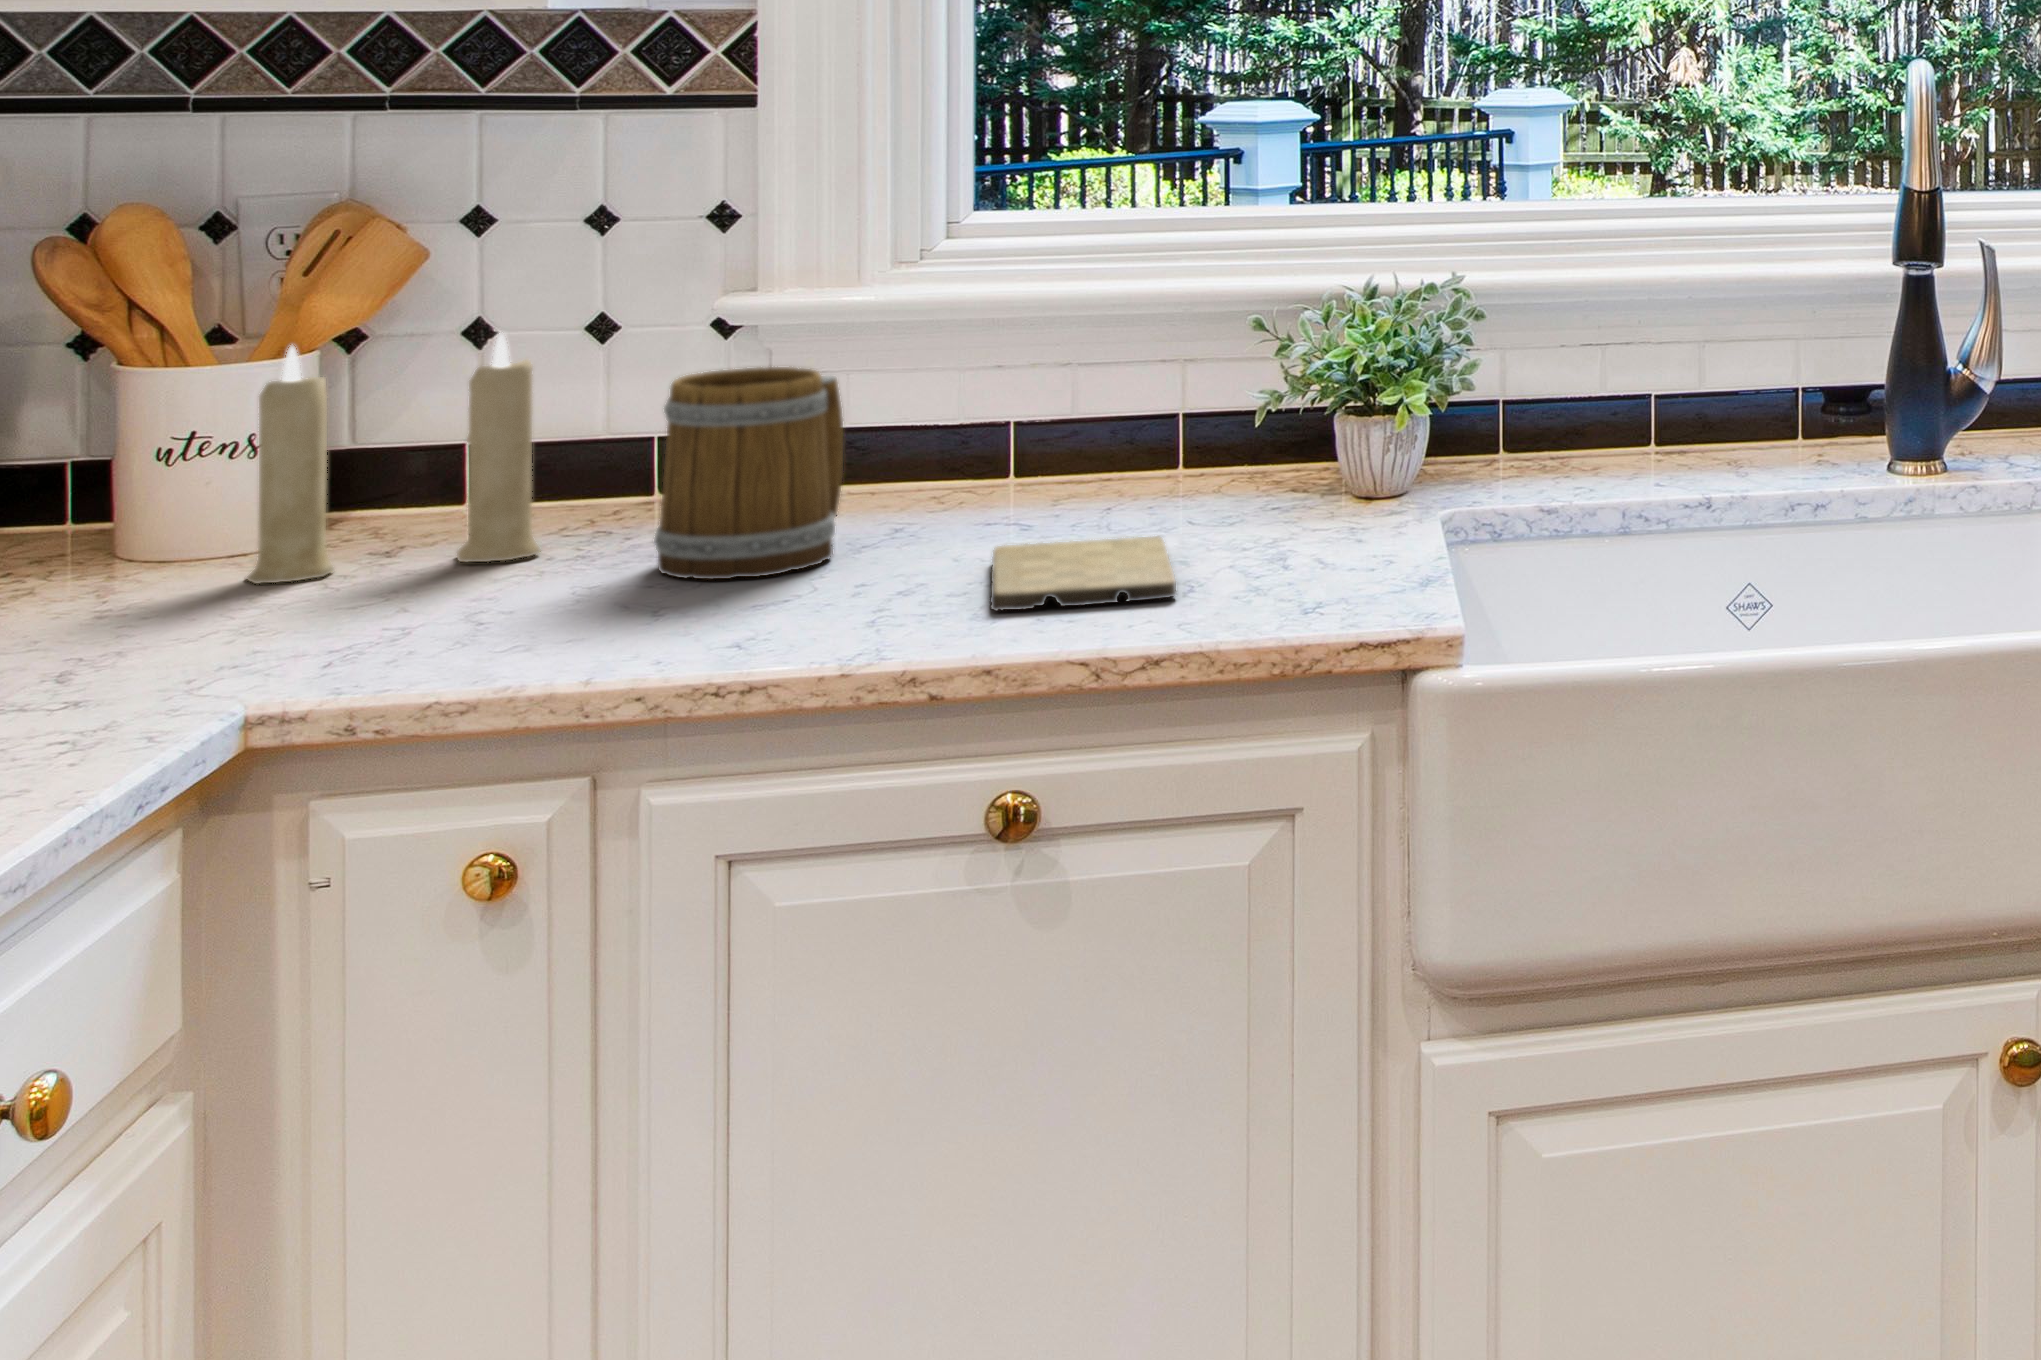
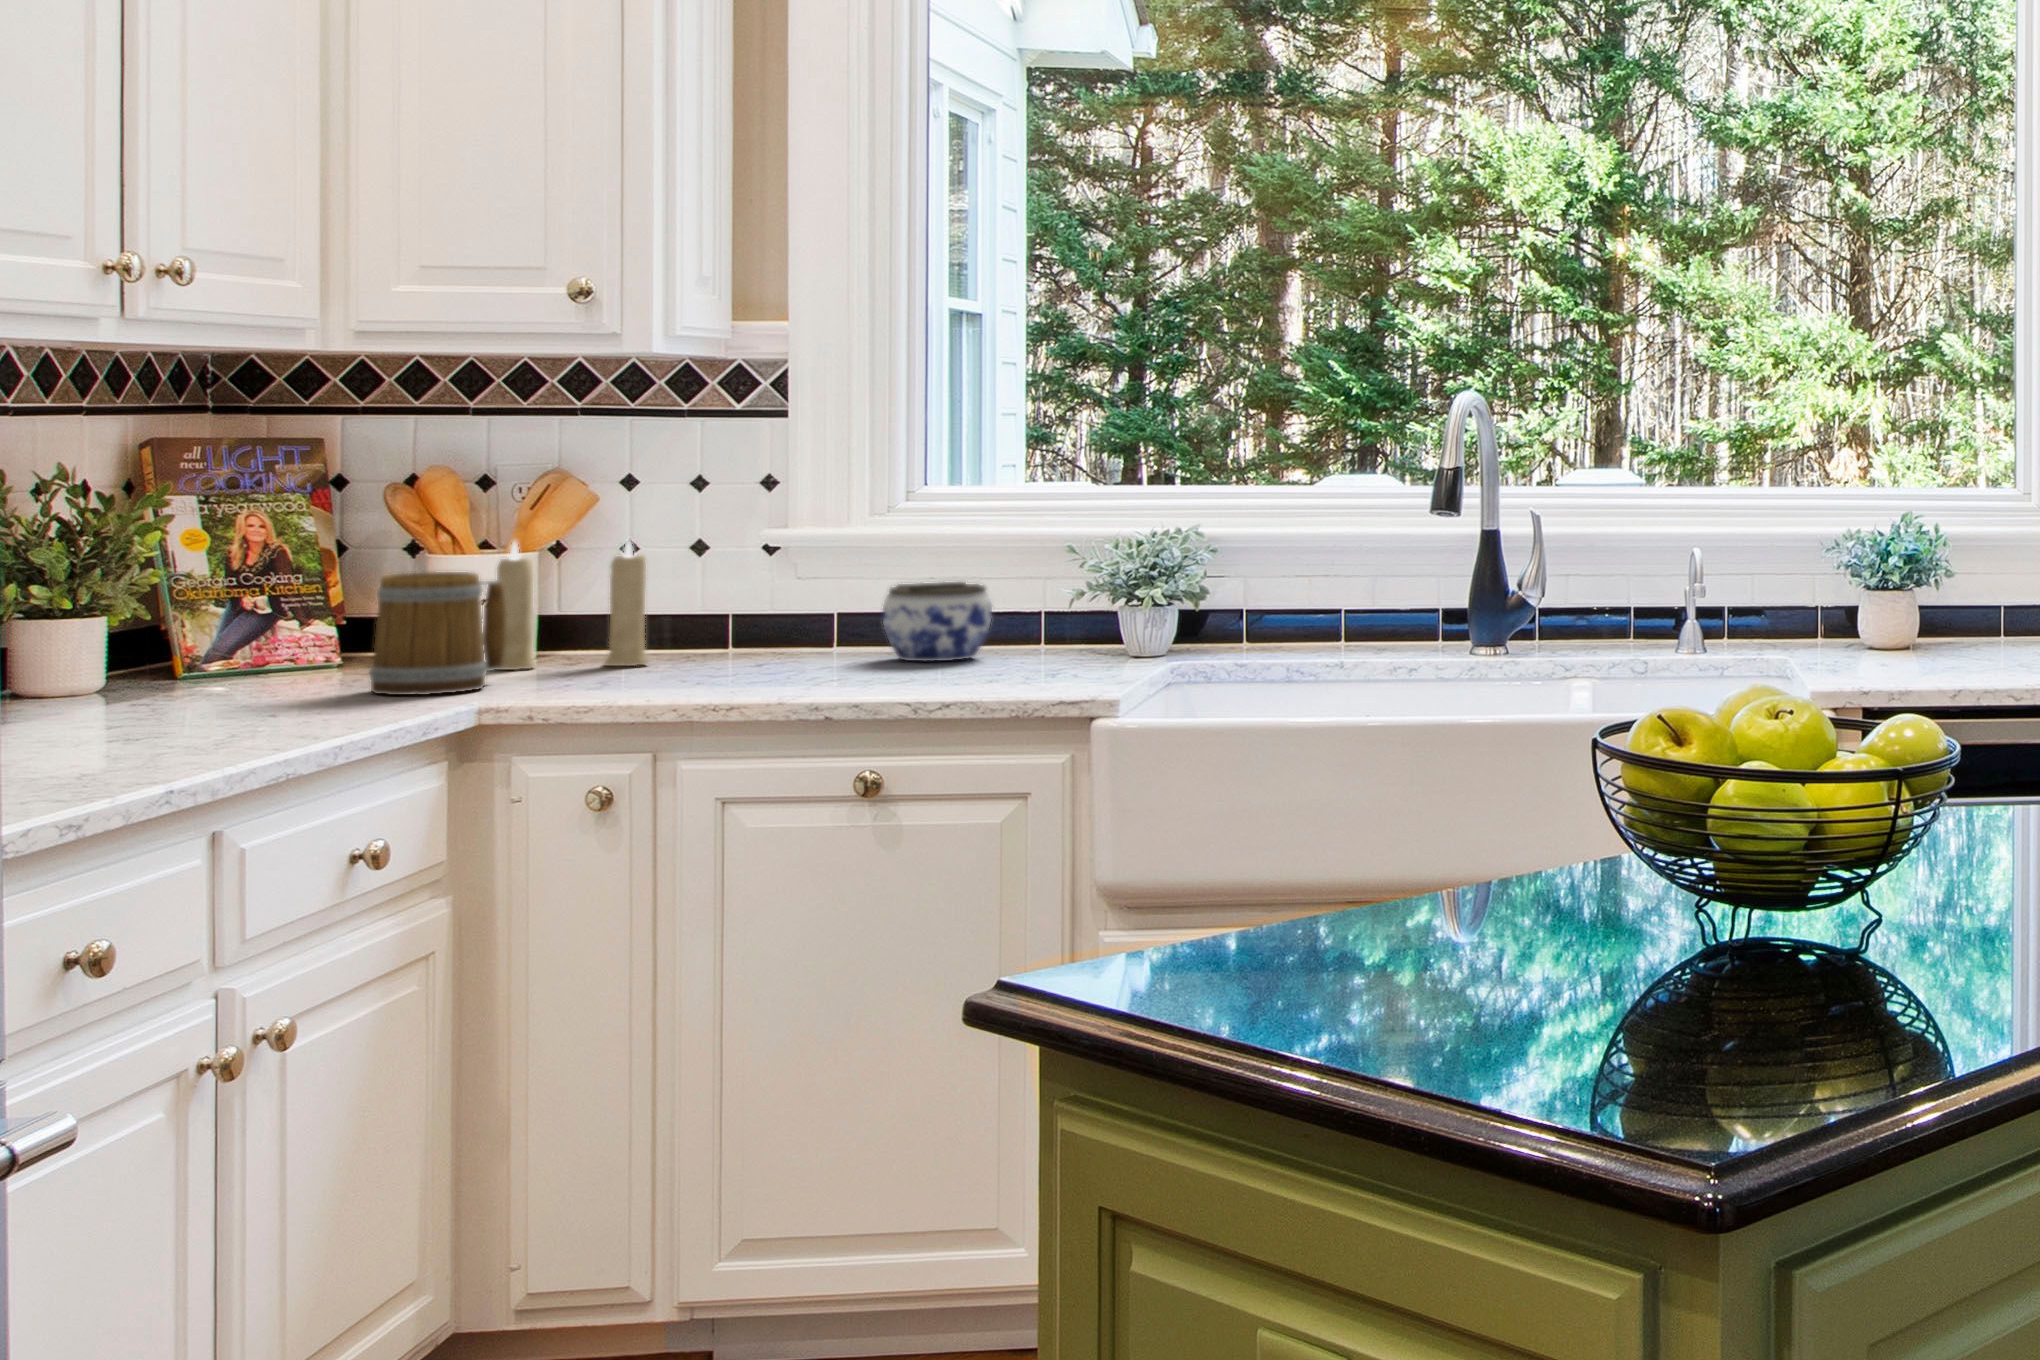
mug: present [654,367,843,579] -> present [369,572,506,695]
jar: none [942,379,1122,523] -> present [883,582,992,661]
cutting board: present [991,536,1176,611] -> none [869,663,991,687]

